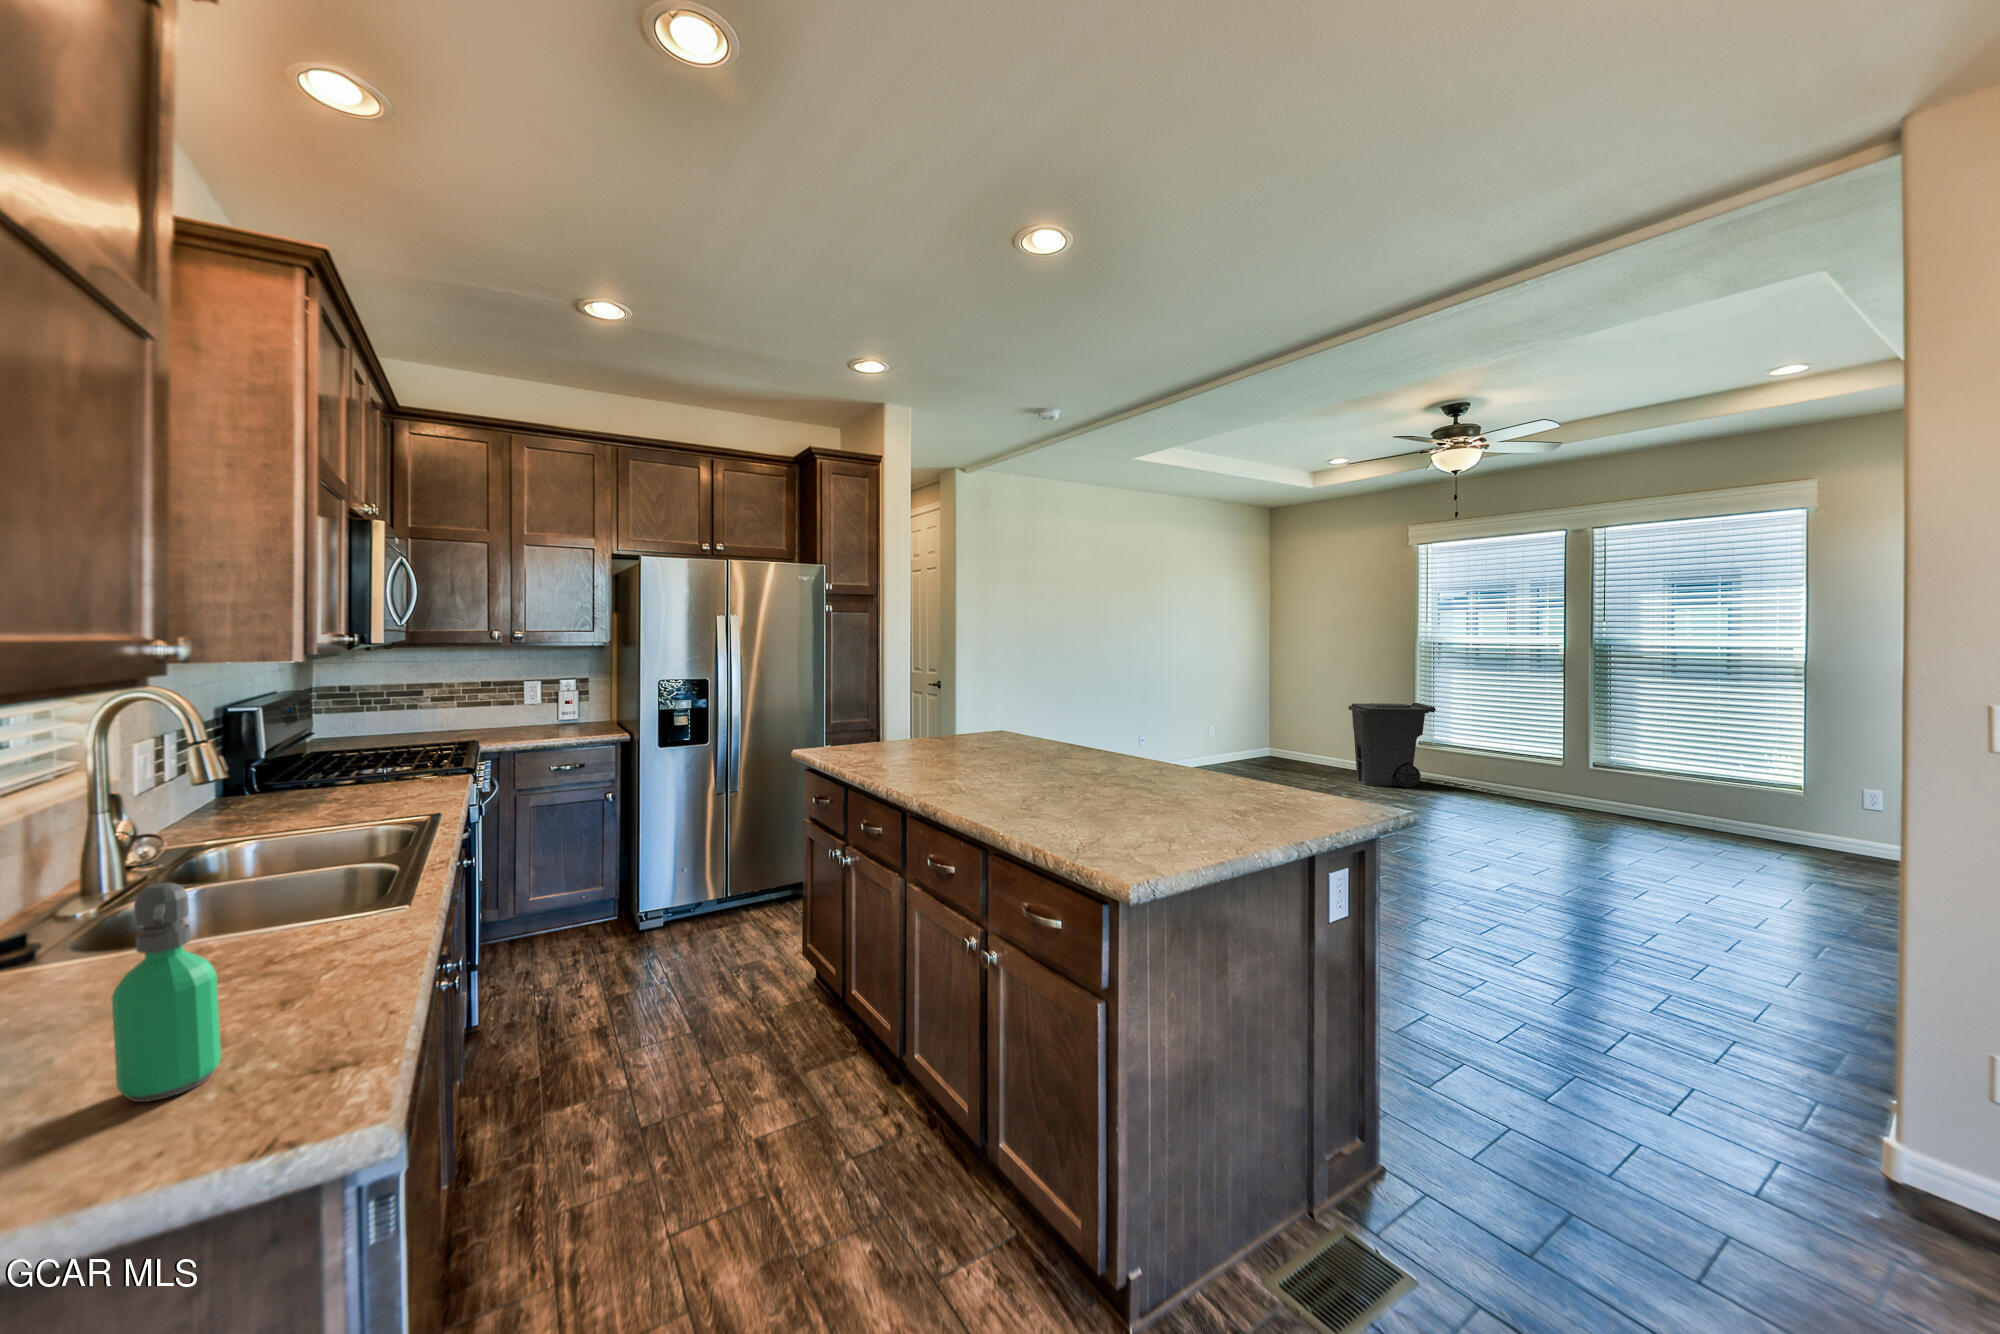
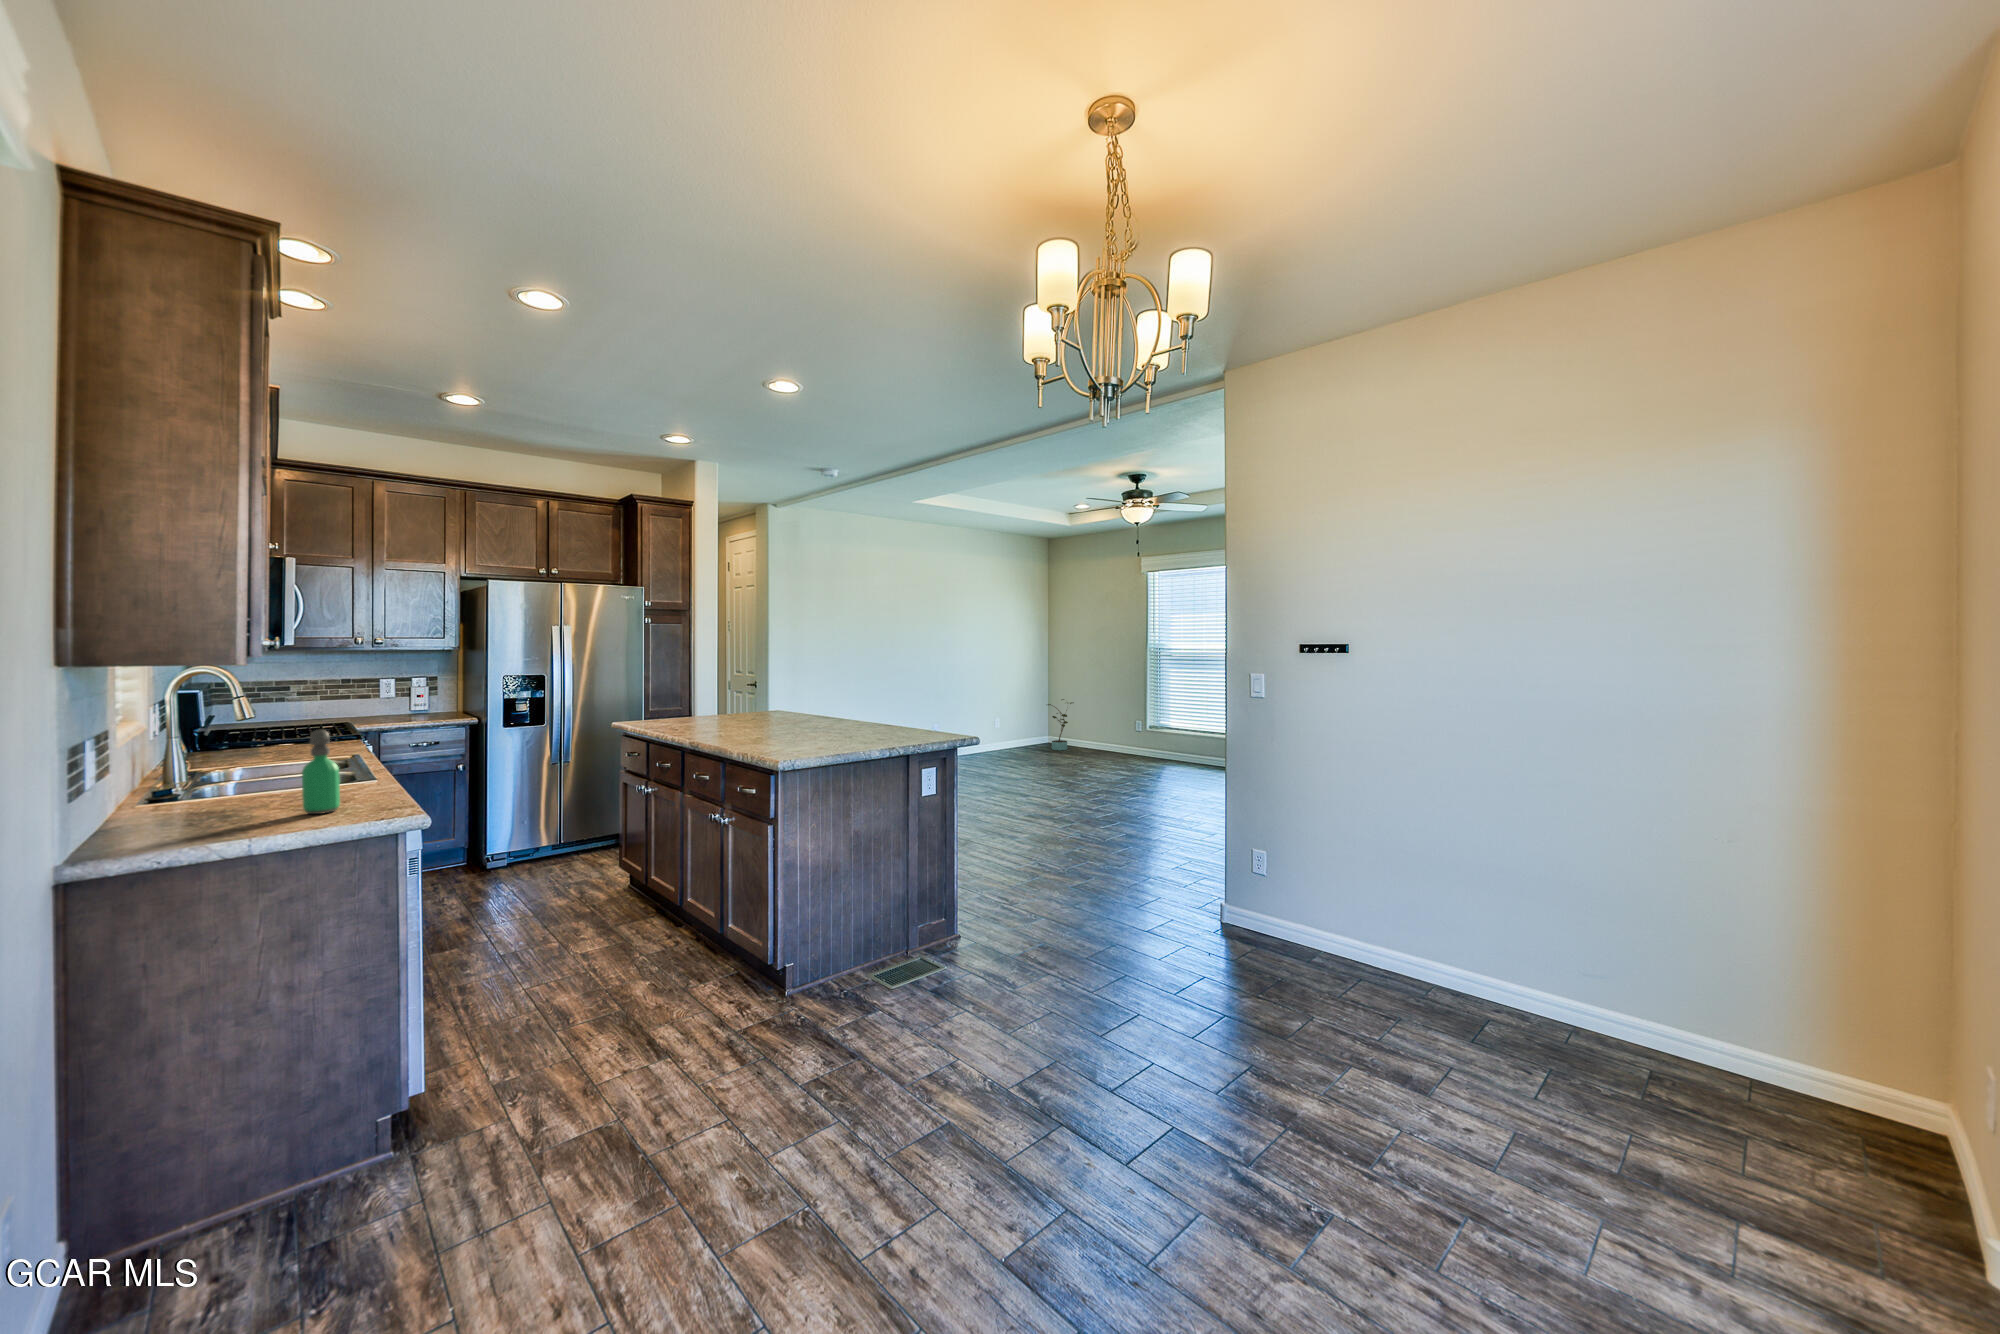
potted plant: none [1266,699,1303,761] -> present [1048,699,1073,750]
trash can: present [1348,703,1436,787] -> none [1101,698,1160,765]

